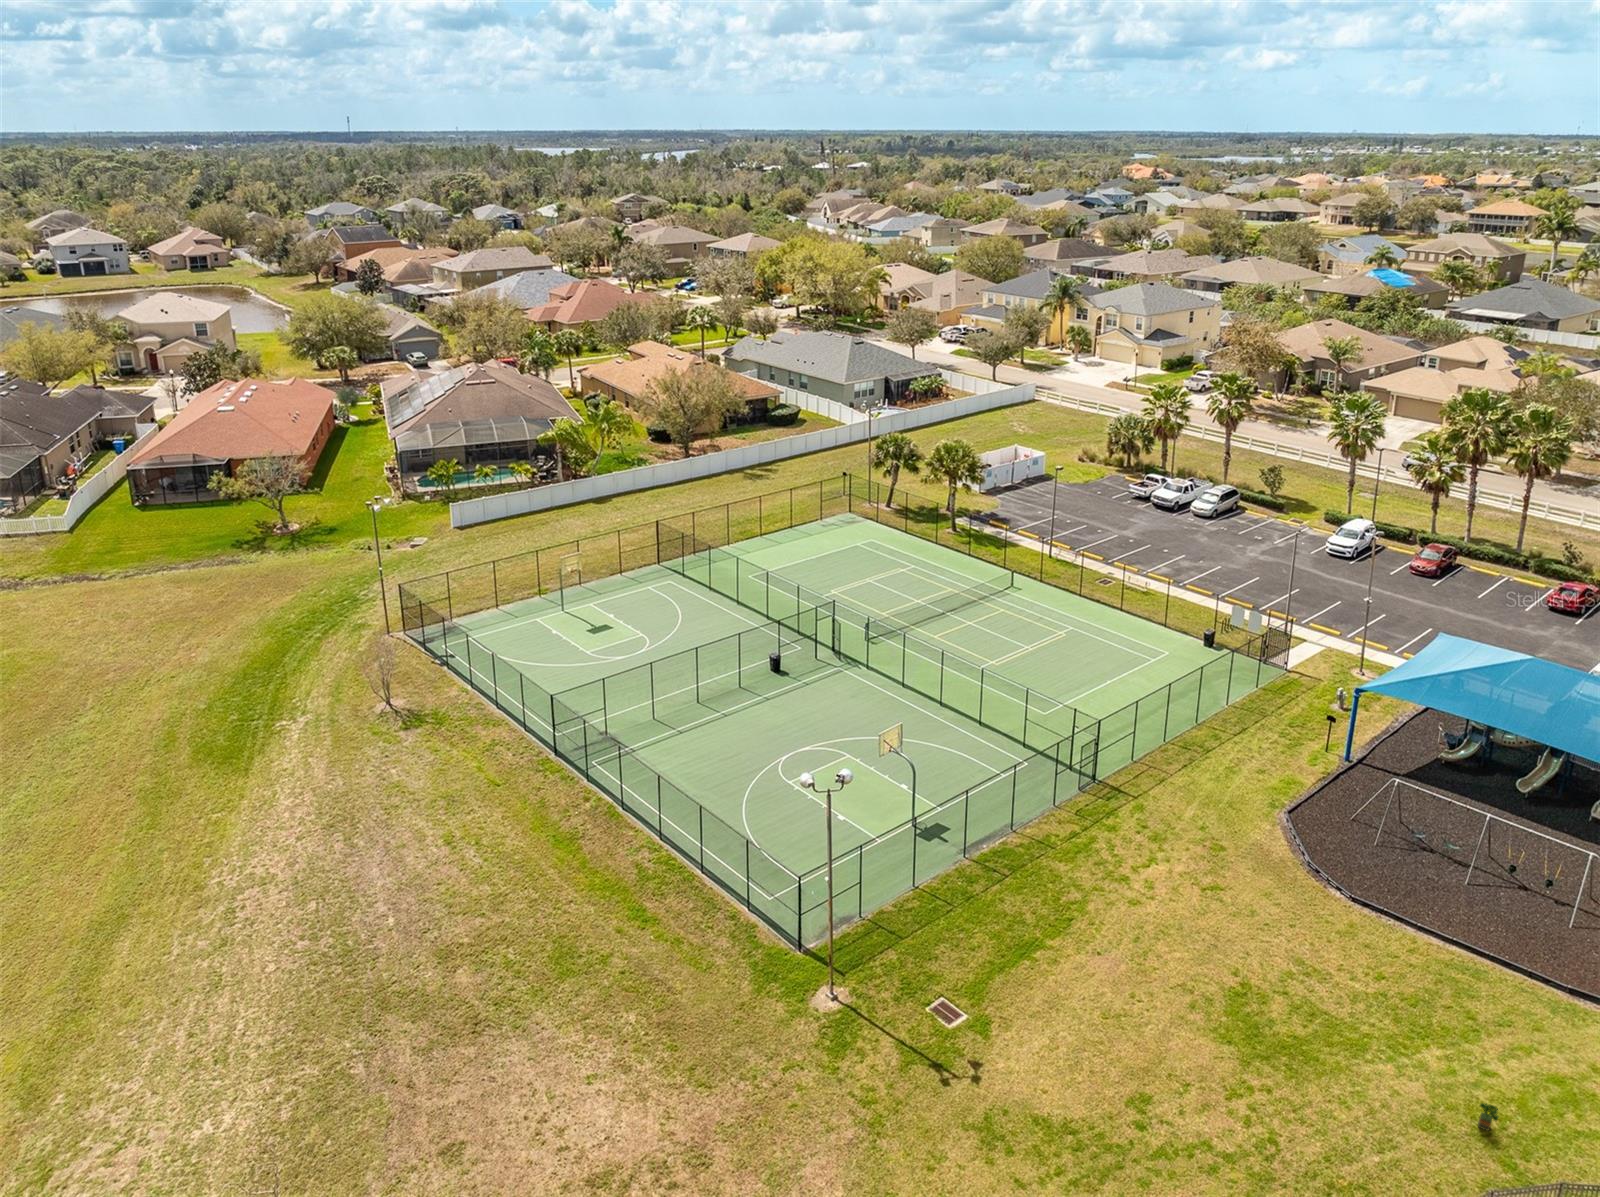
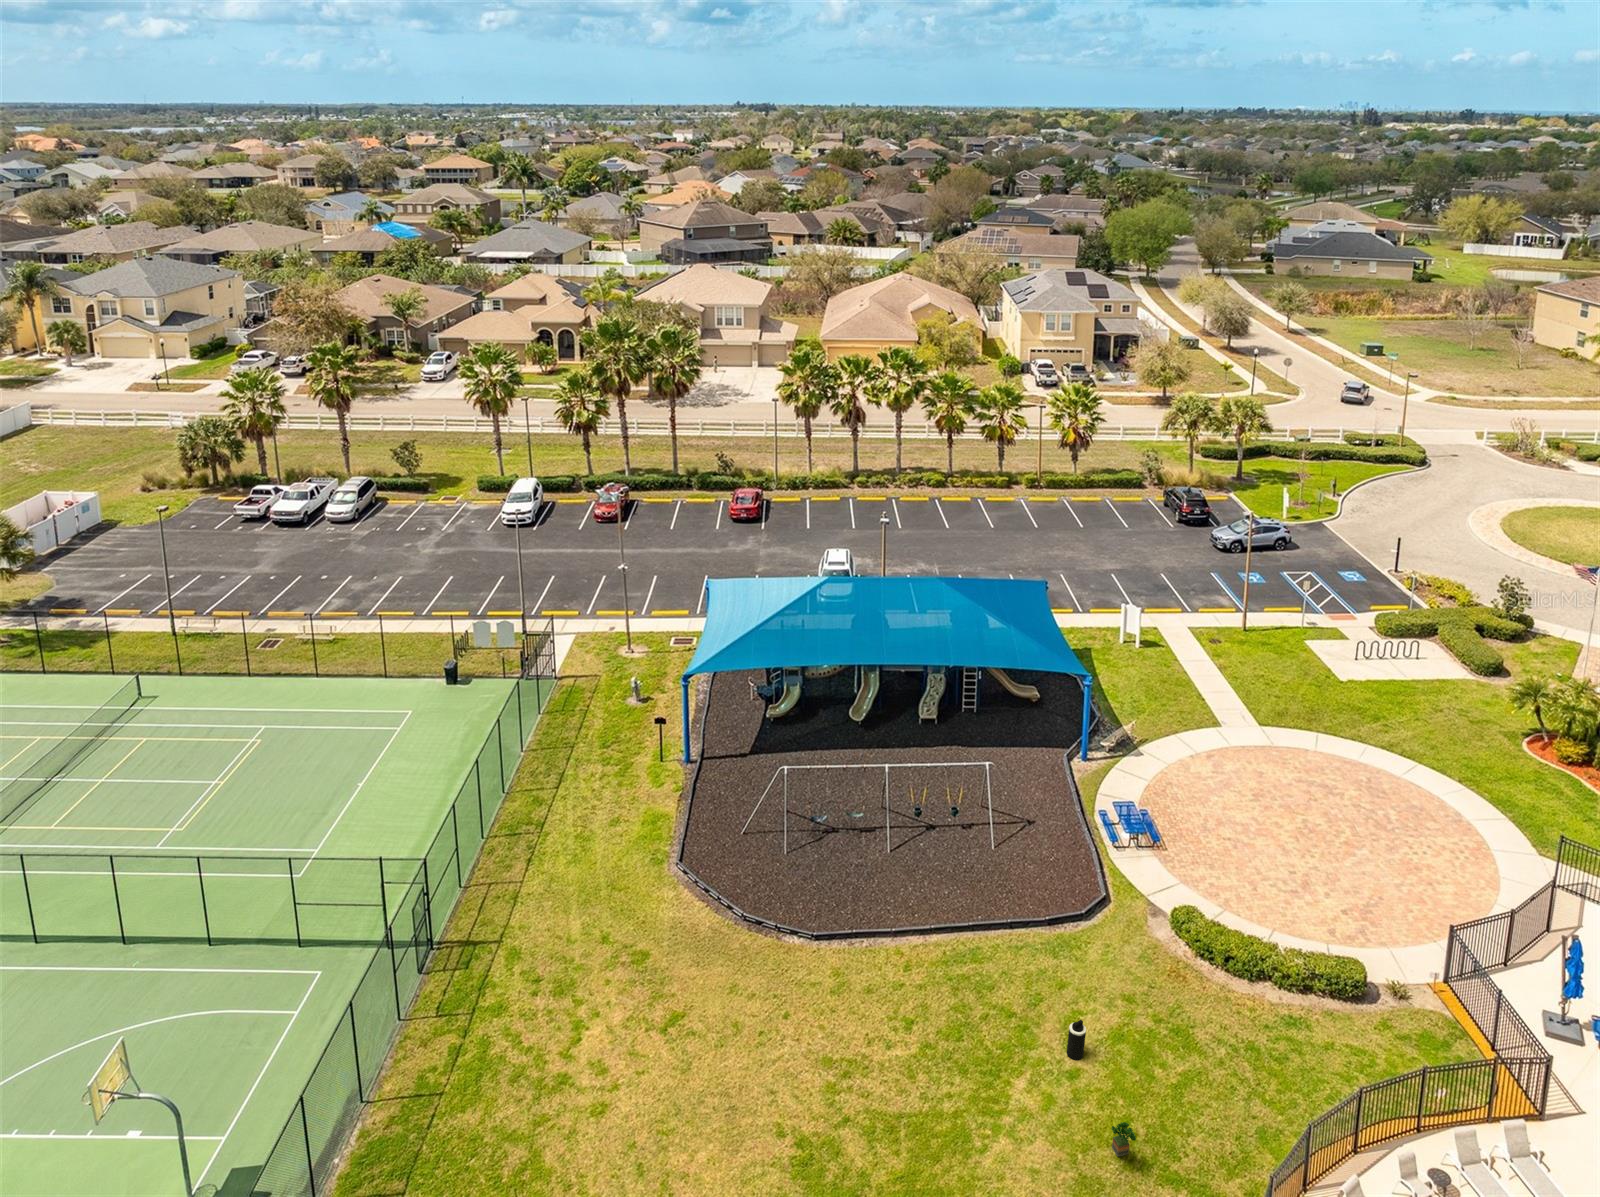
trash can: none [1497,1037,1520,1070] -> present [1067,1020,1086,1060]

